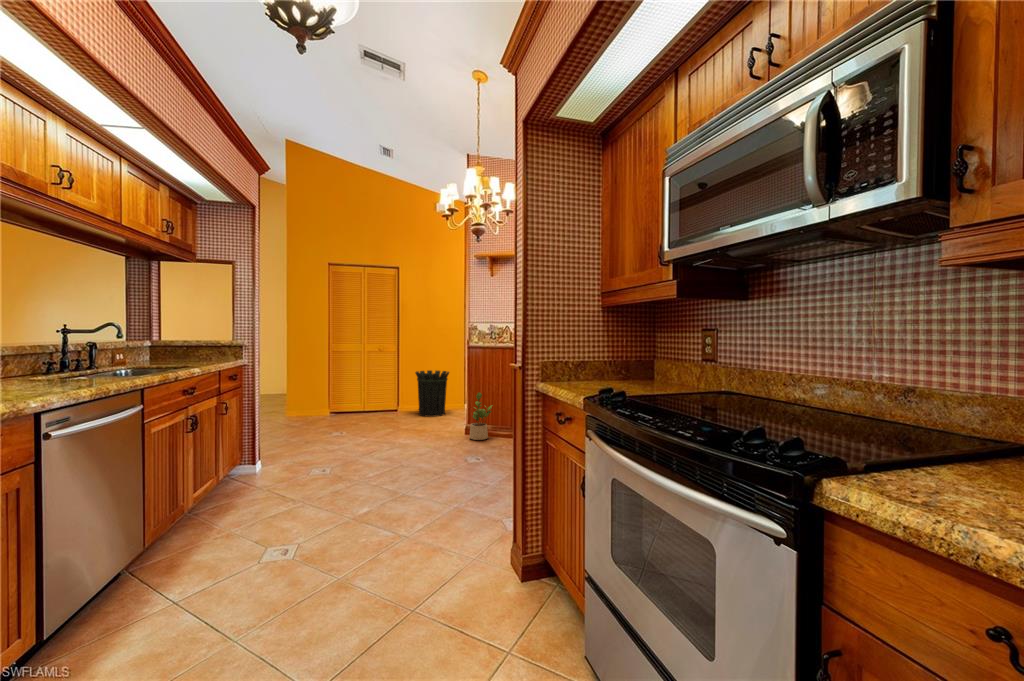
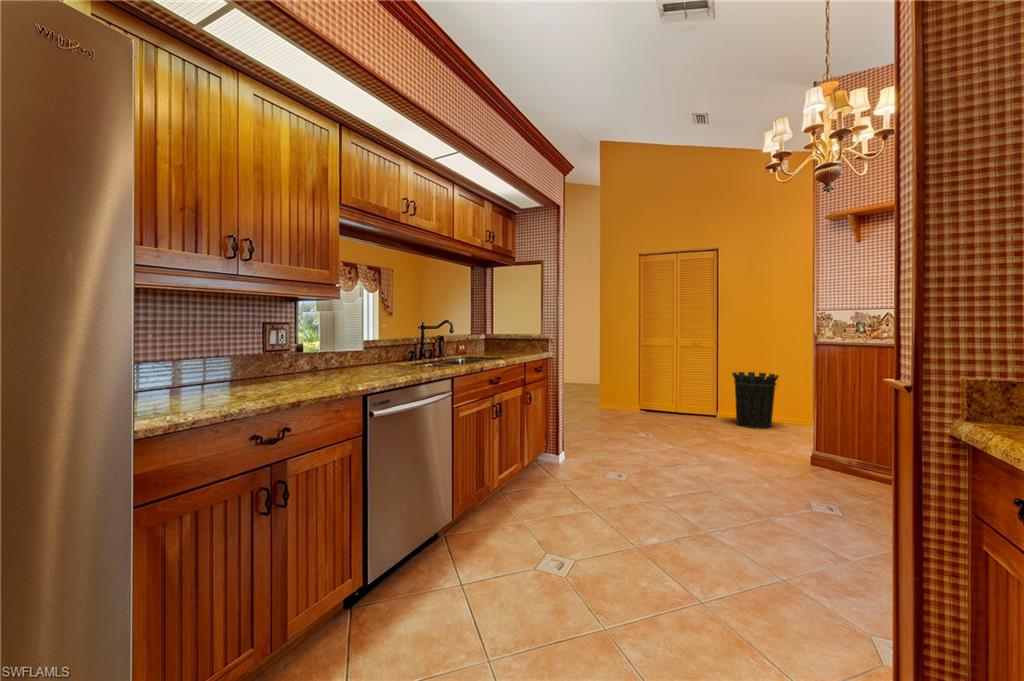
potted plant: present [469,392,493,440] -> none [806,407,848,473]

